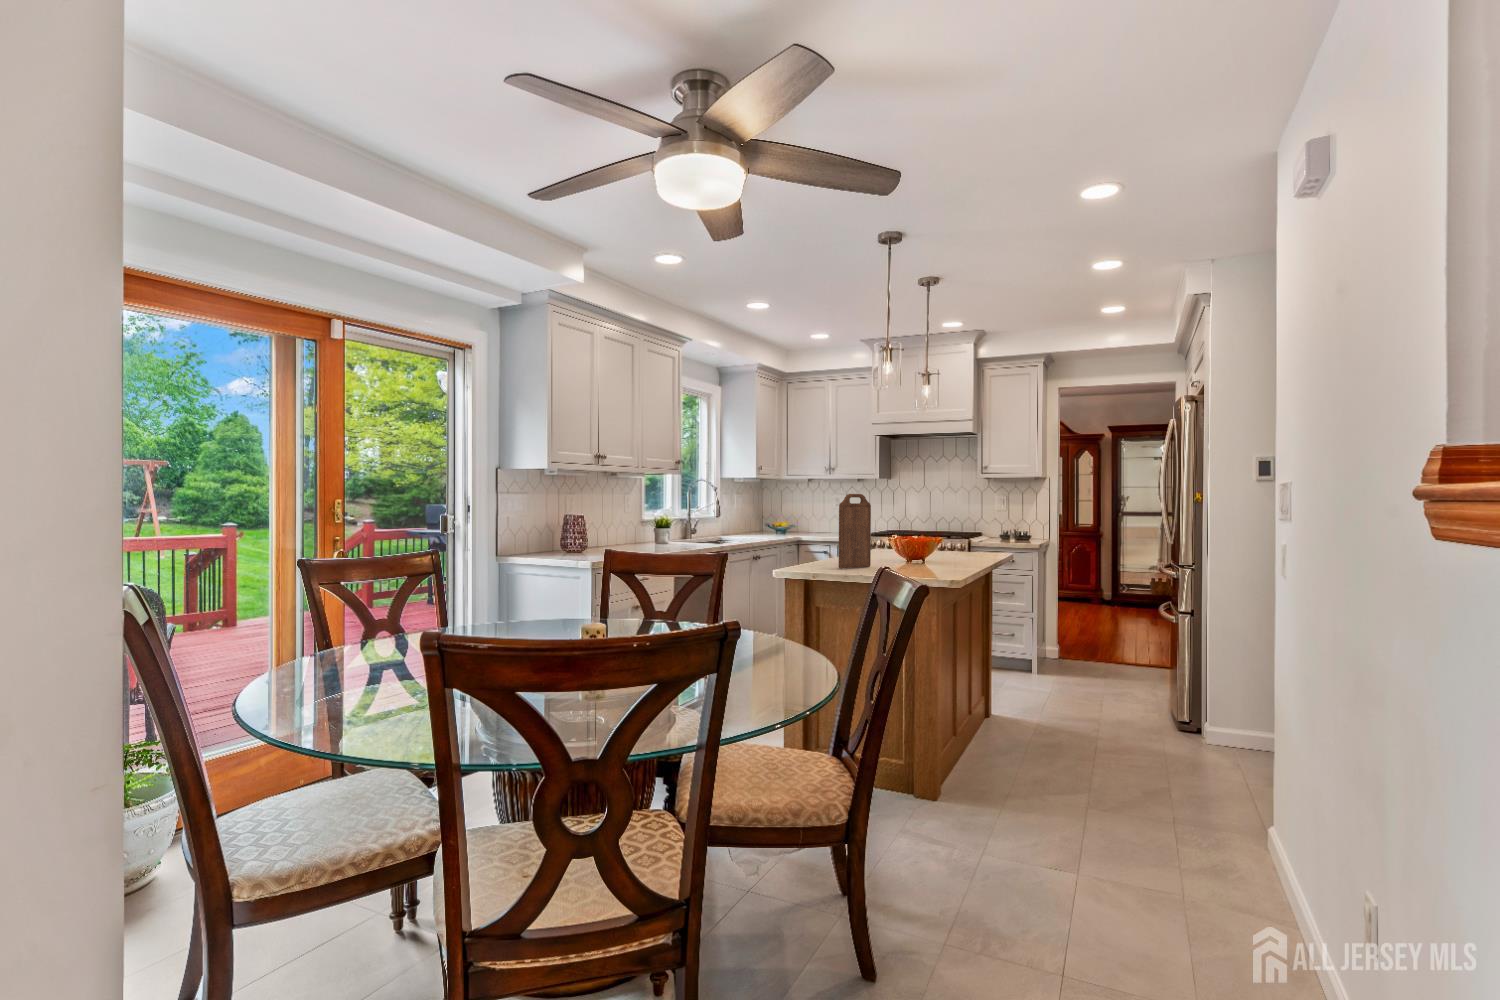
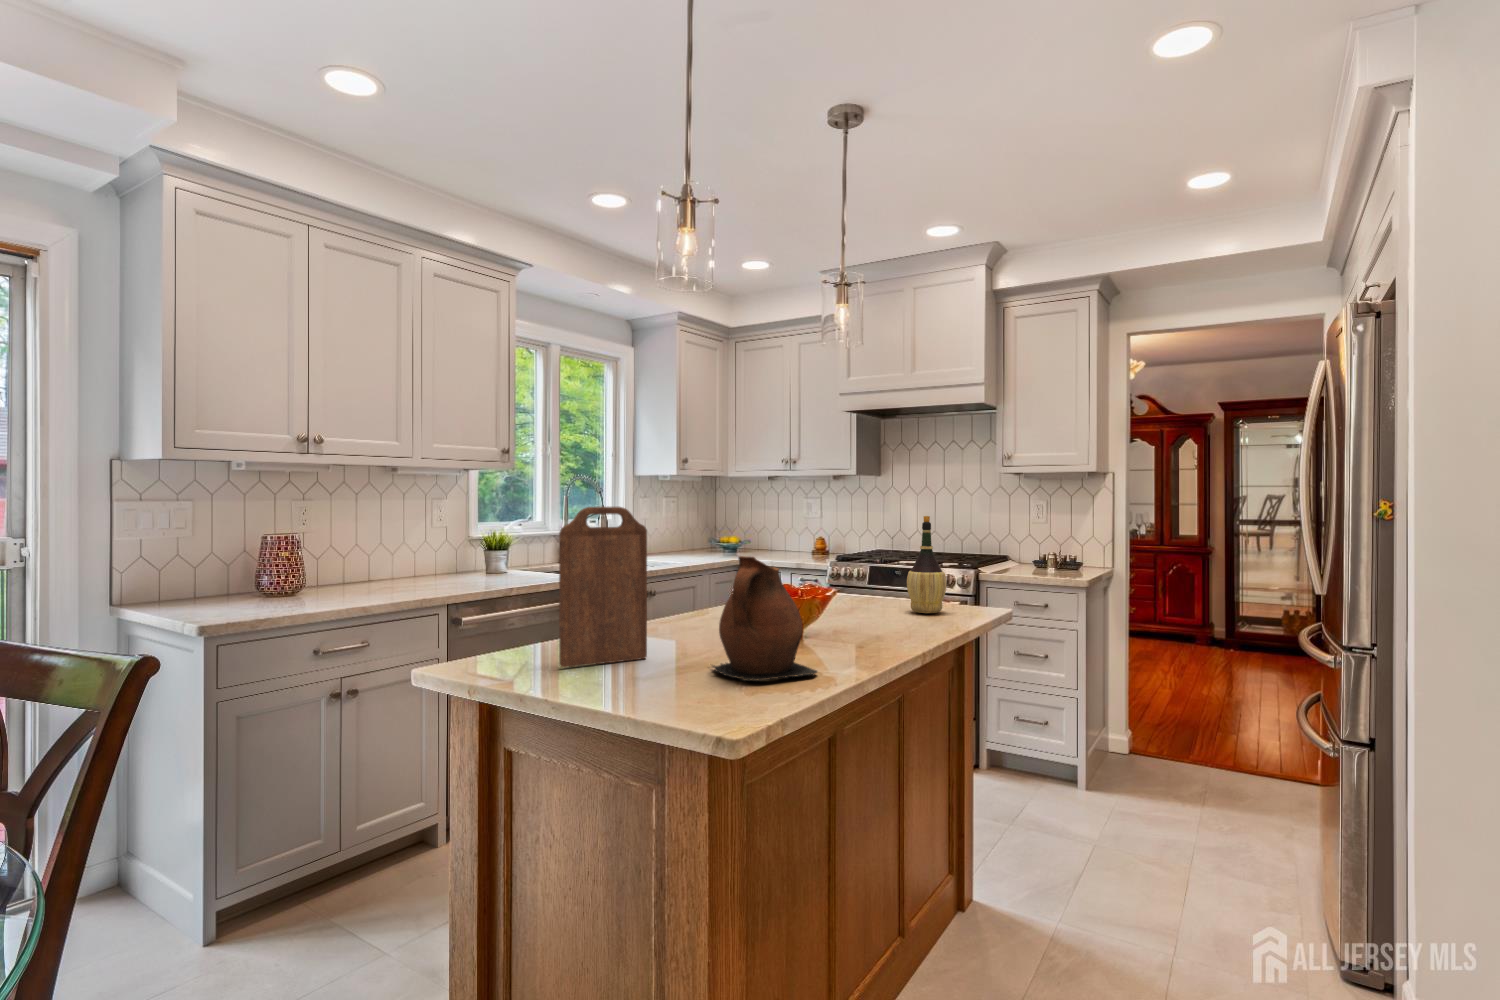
wine bottle: none [962,501,984,554] -> present [907,516,947,613]
ceramic pitcher: none [907,516,959,570] -> present [712,556,817,681]

